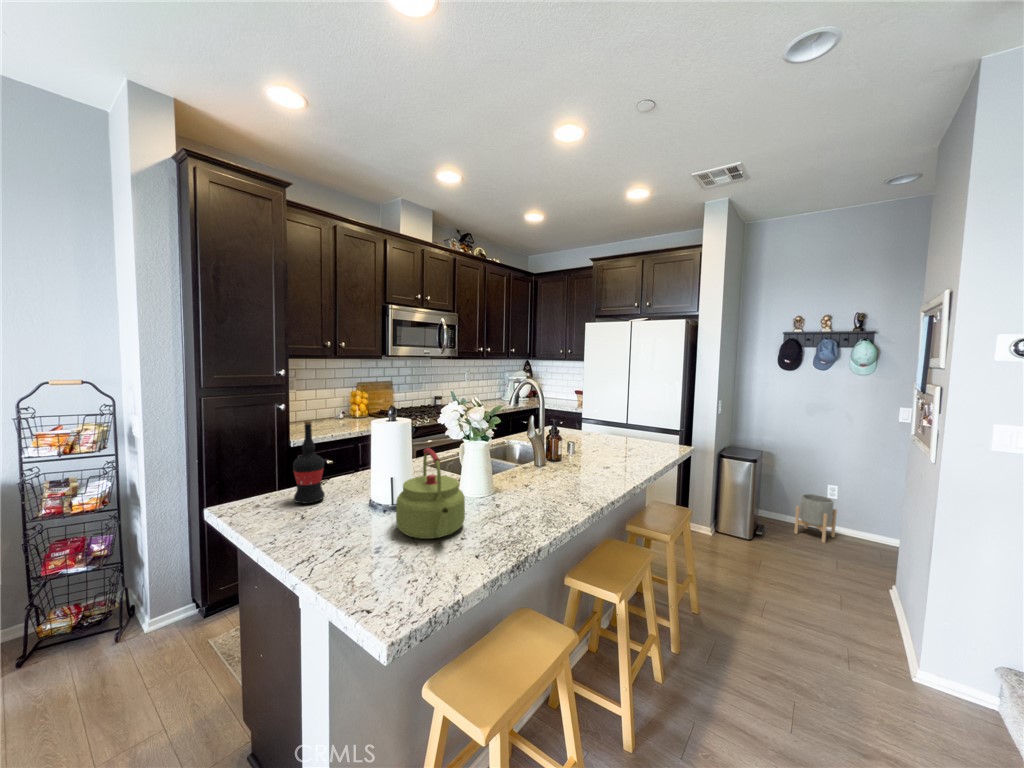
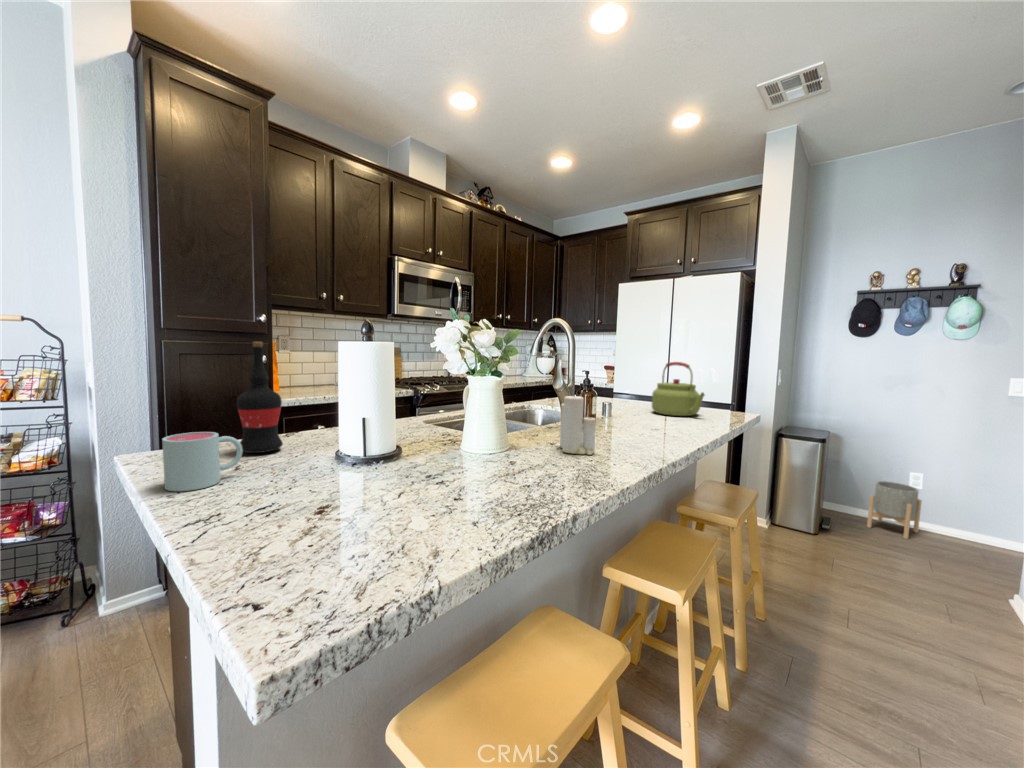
kettle: present [396,448,465,539] -> present [652,362,704,416]
candle: none [531,450,557,497] -> present [560,396,596,455]
mug: none [261,495,309,539] -> present [162,432,243,491]

